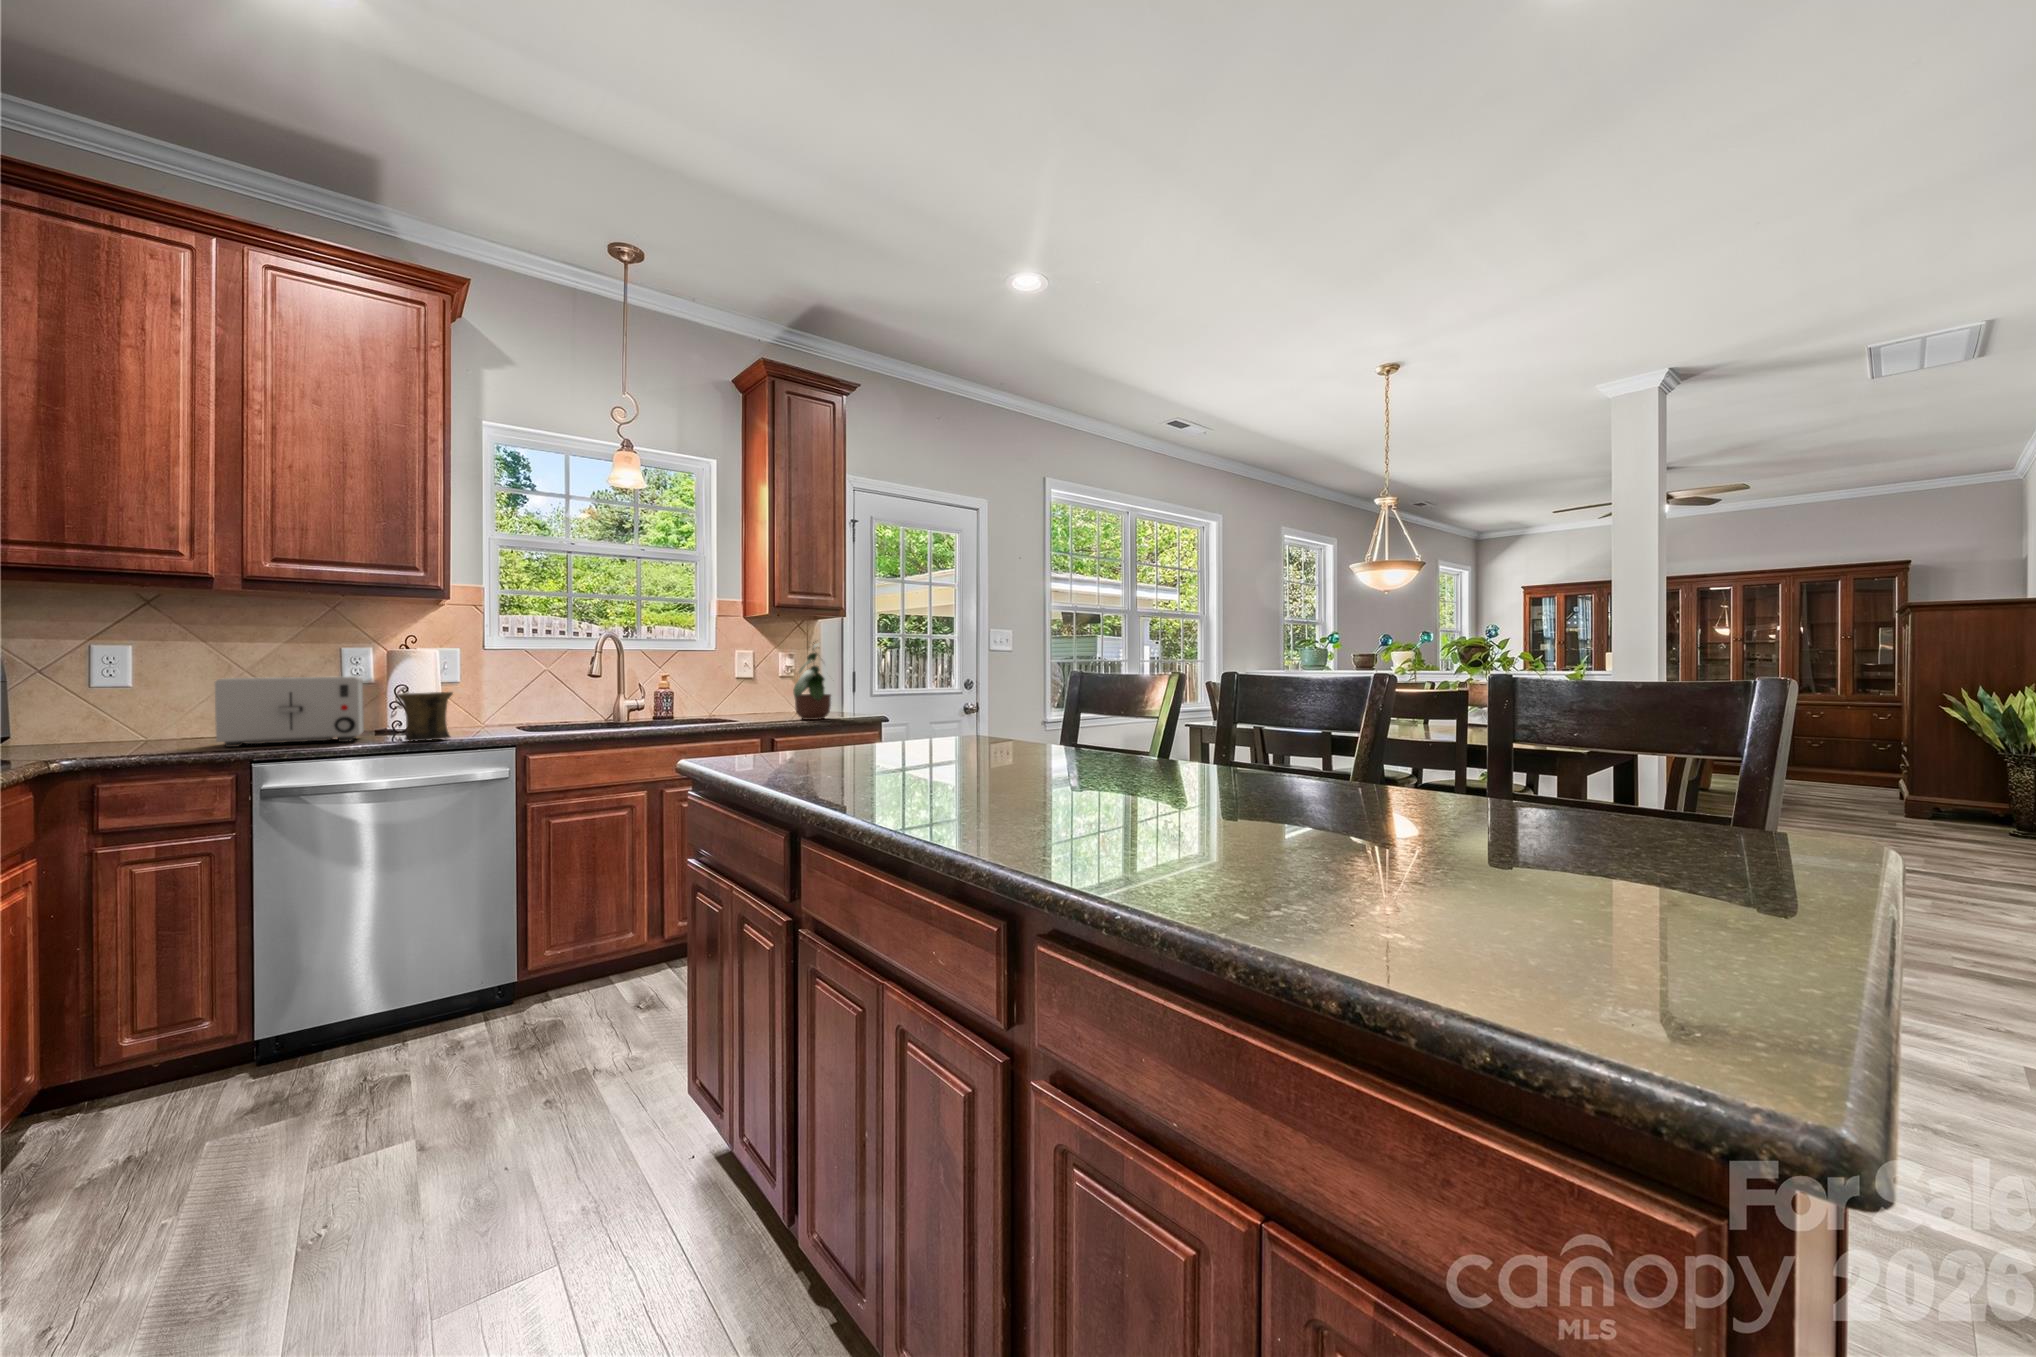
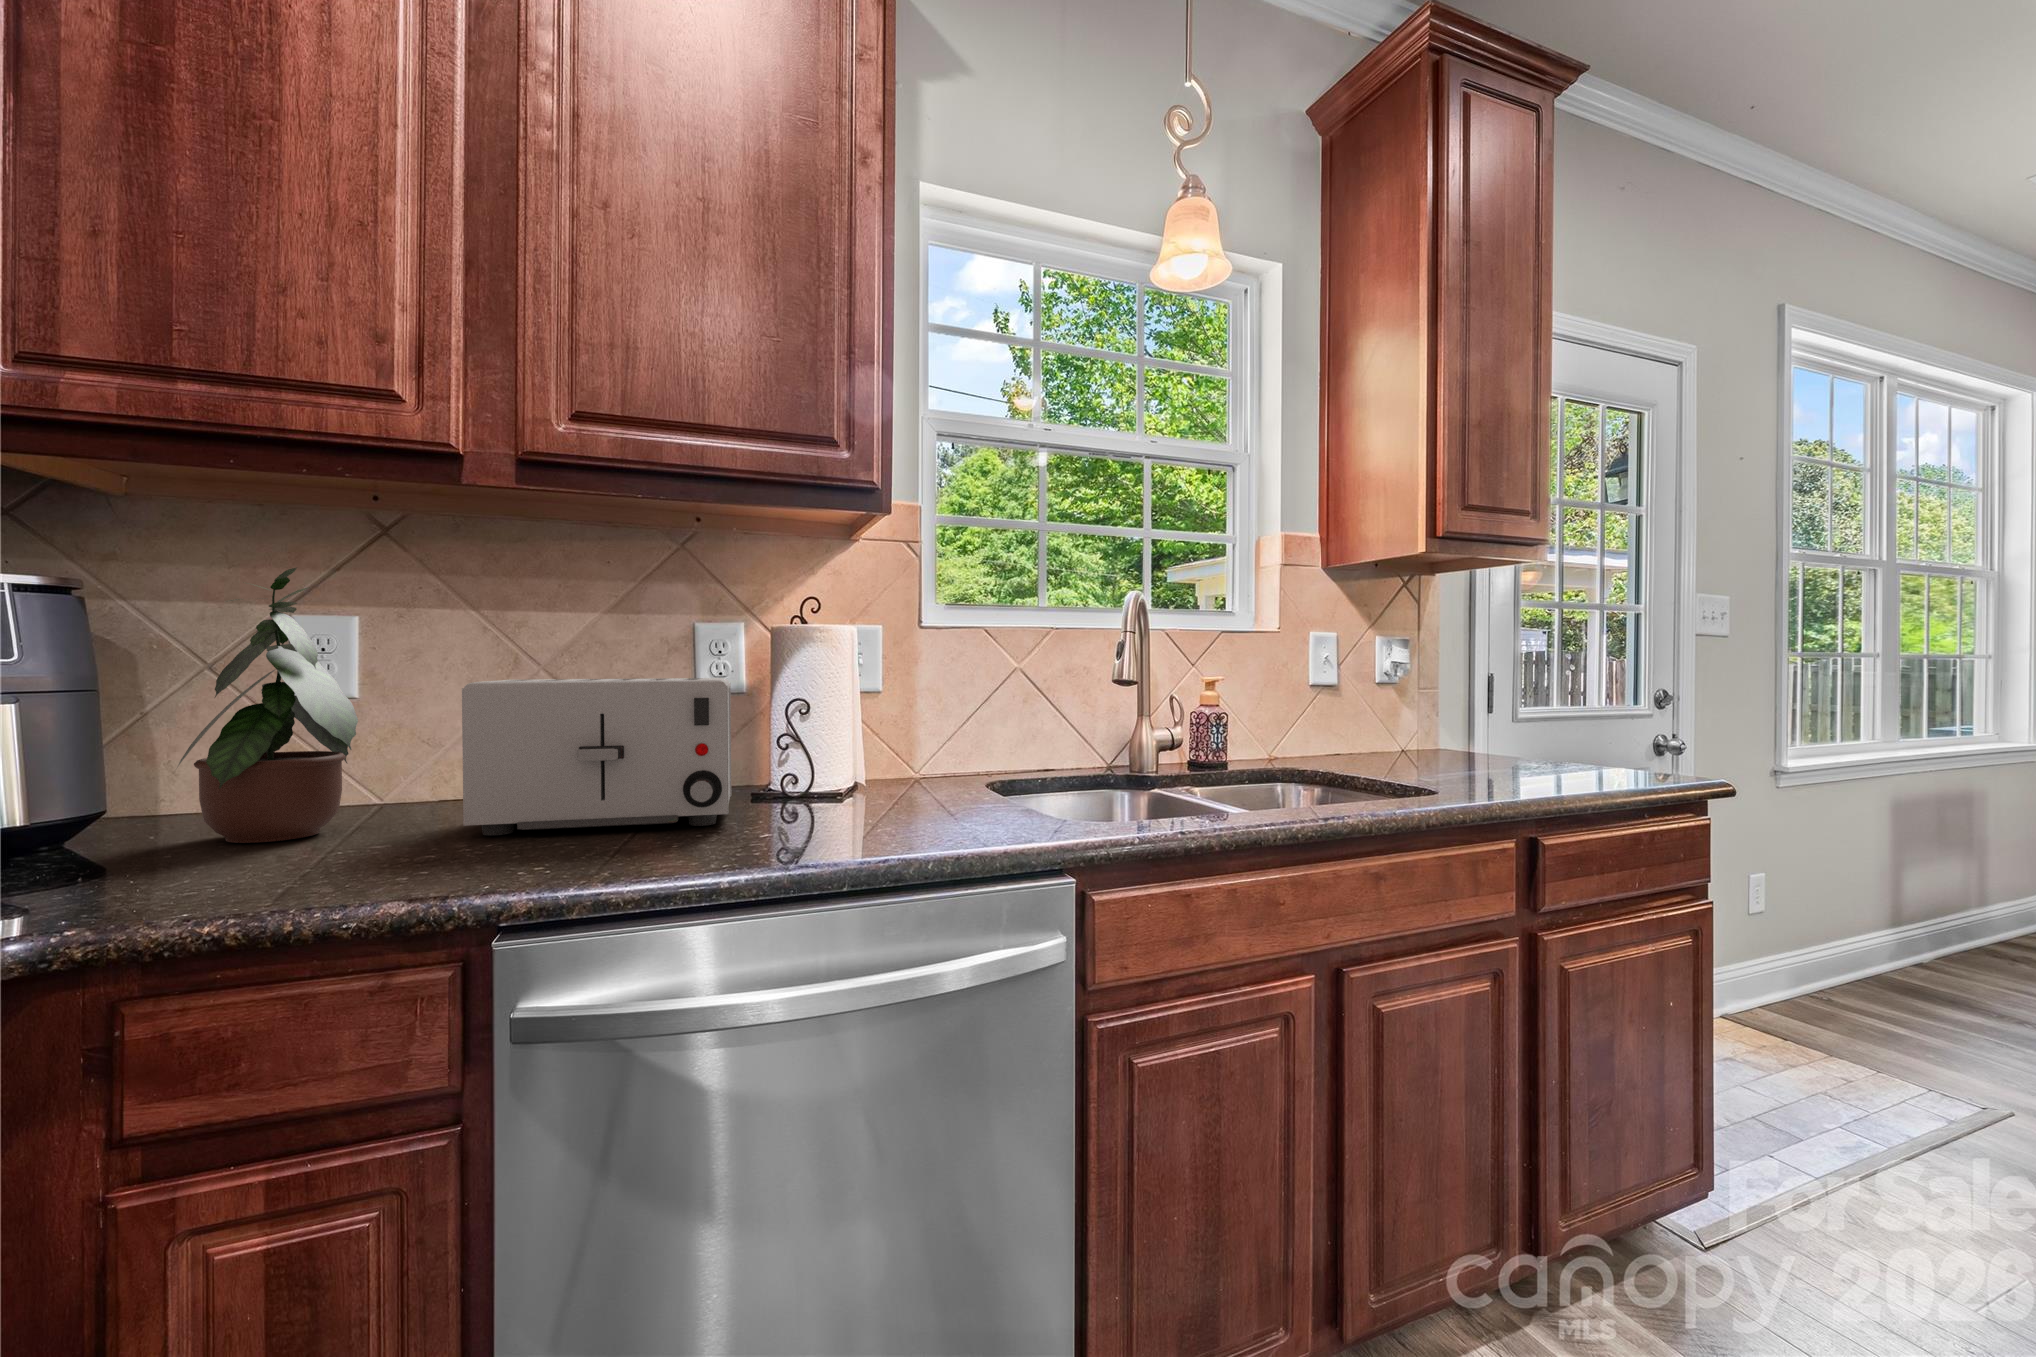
potted plant: present [793,642,831,720] -> present [178,568,358,843]
mug: present [397,692,453,741] -> none [803,716,913,835]

